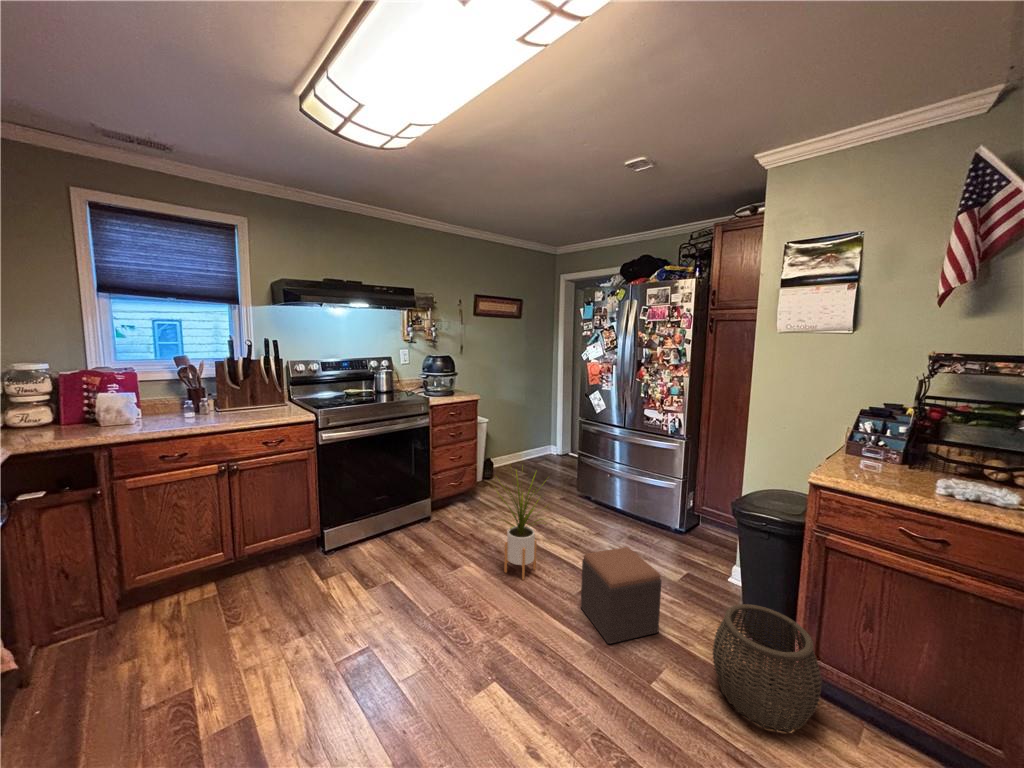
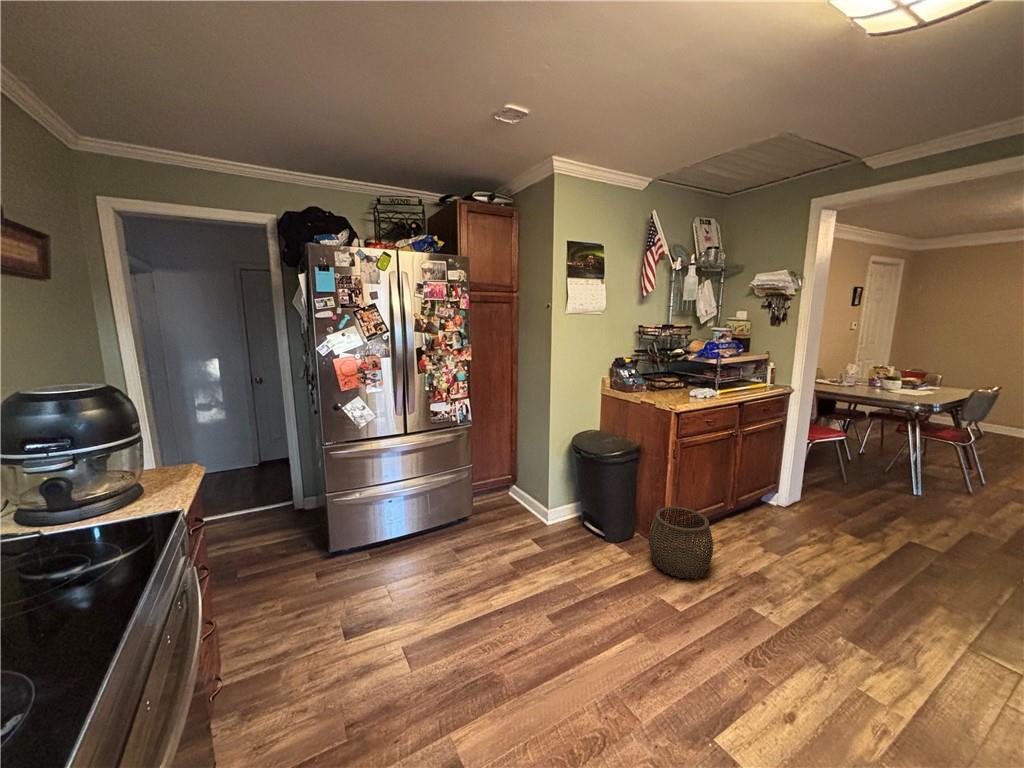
house plant: present [496,470,549,580] -> none [454,518,542,690]
footstool: present [581,547,661,644] -> none [569,536,641,627]

